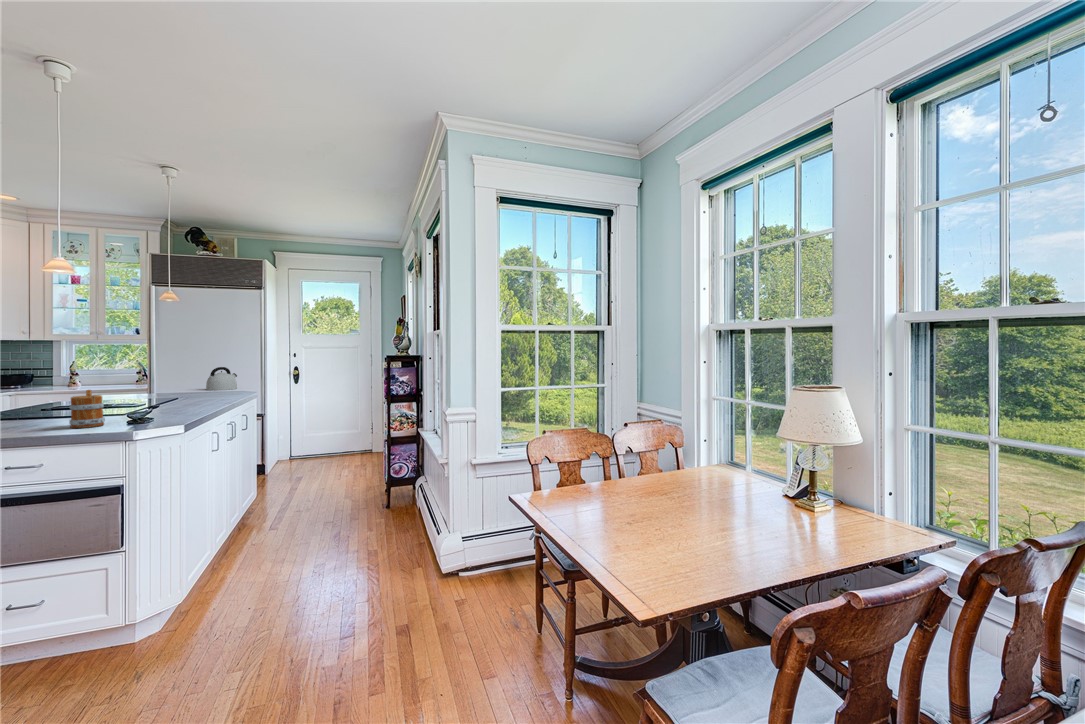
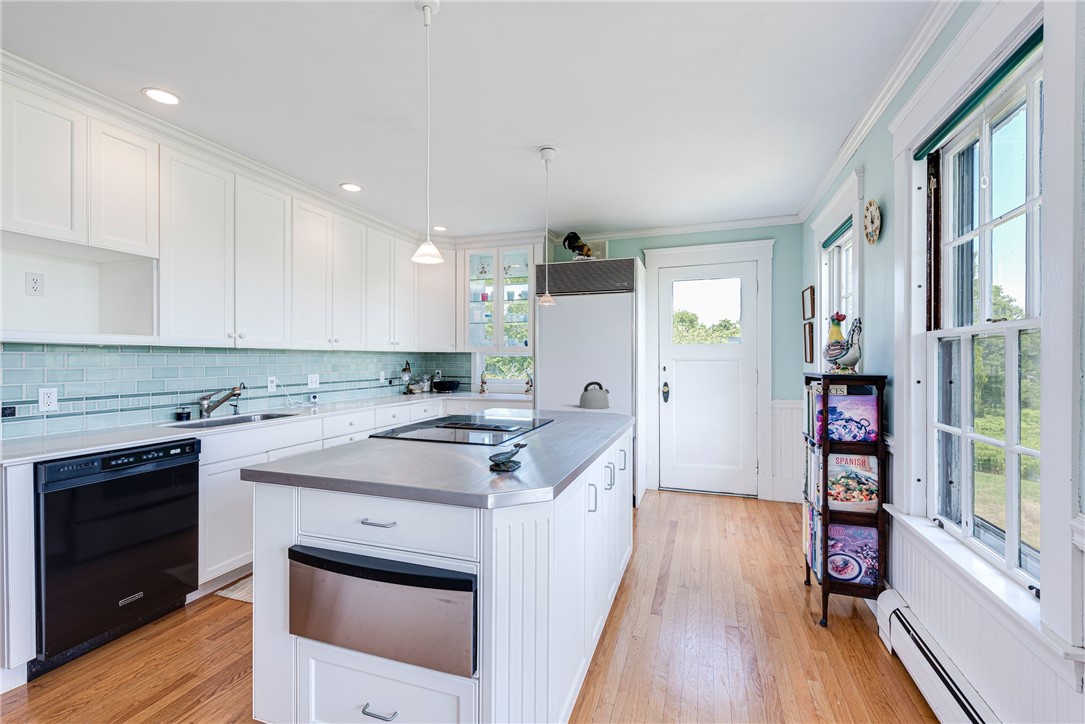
mug: present [69,390,105,428] -> none [423,416,462,475]

